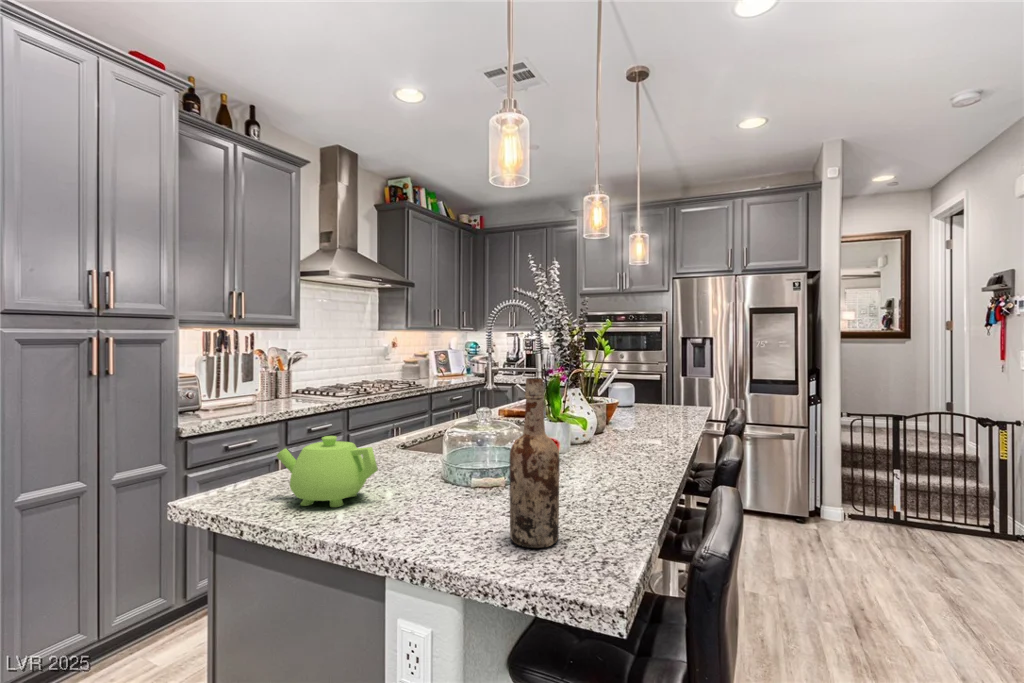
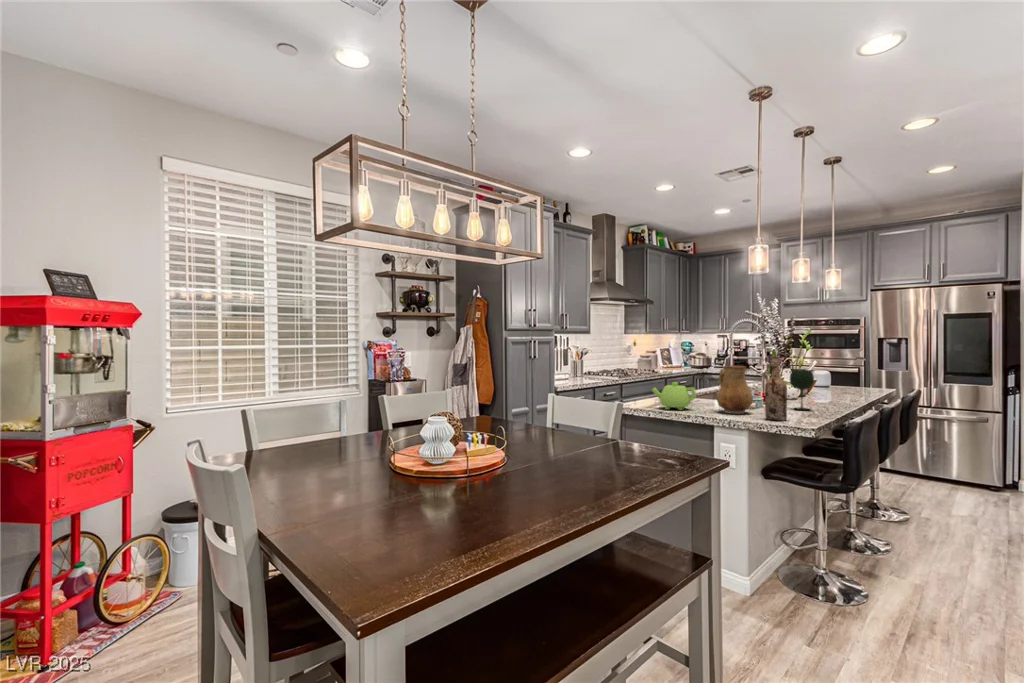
ceramic pitcher: none [415,394,494,514] -> present [717,365,753,414]
wine glass: none [574,396,617,481] -> present [790,370,814,410]

